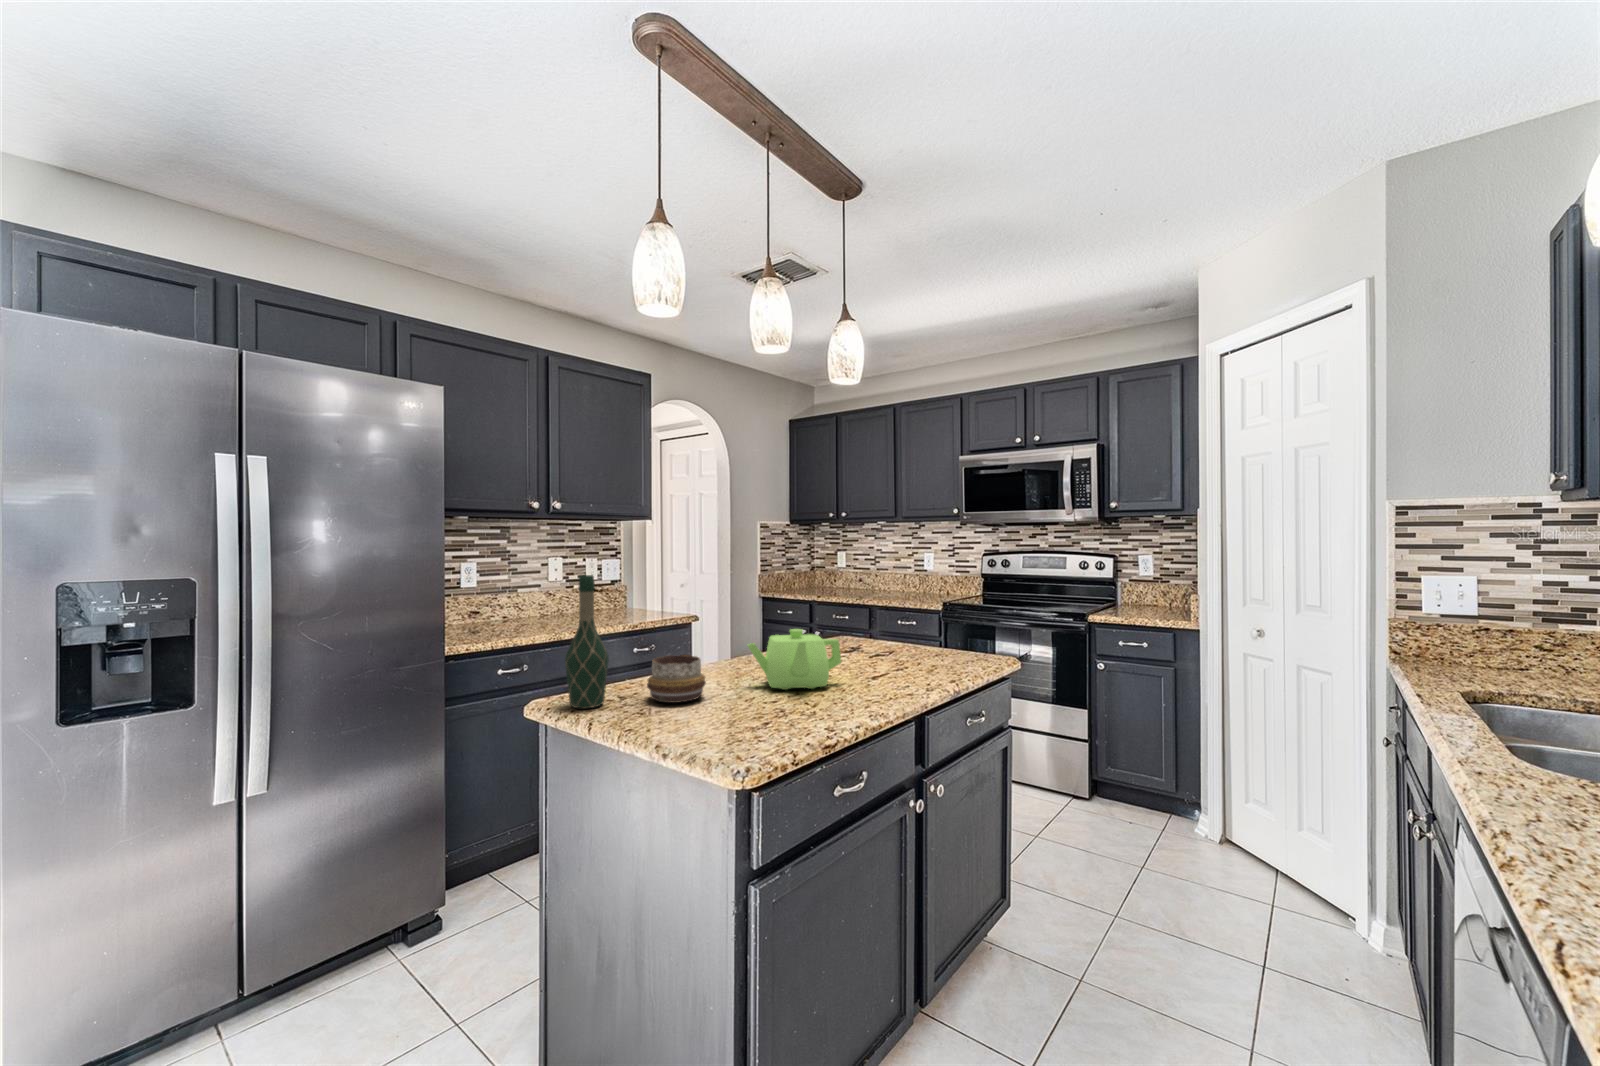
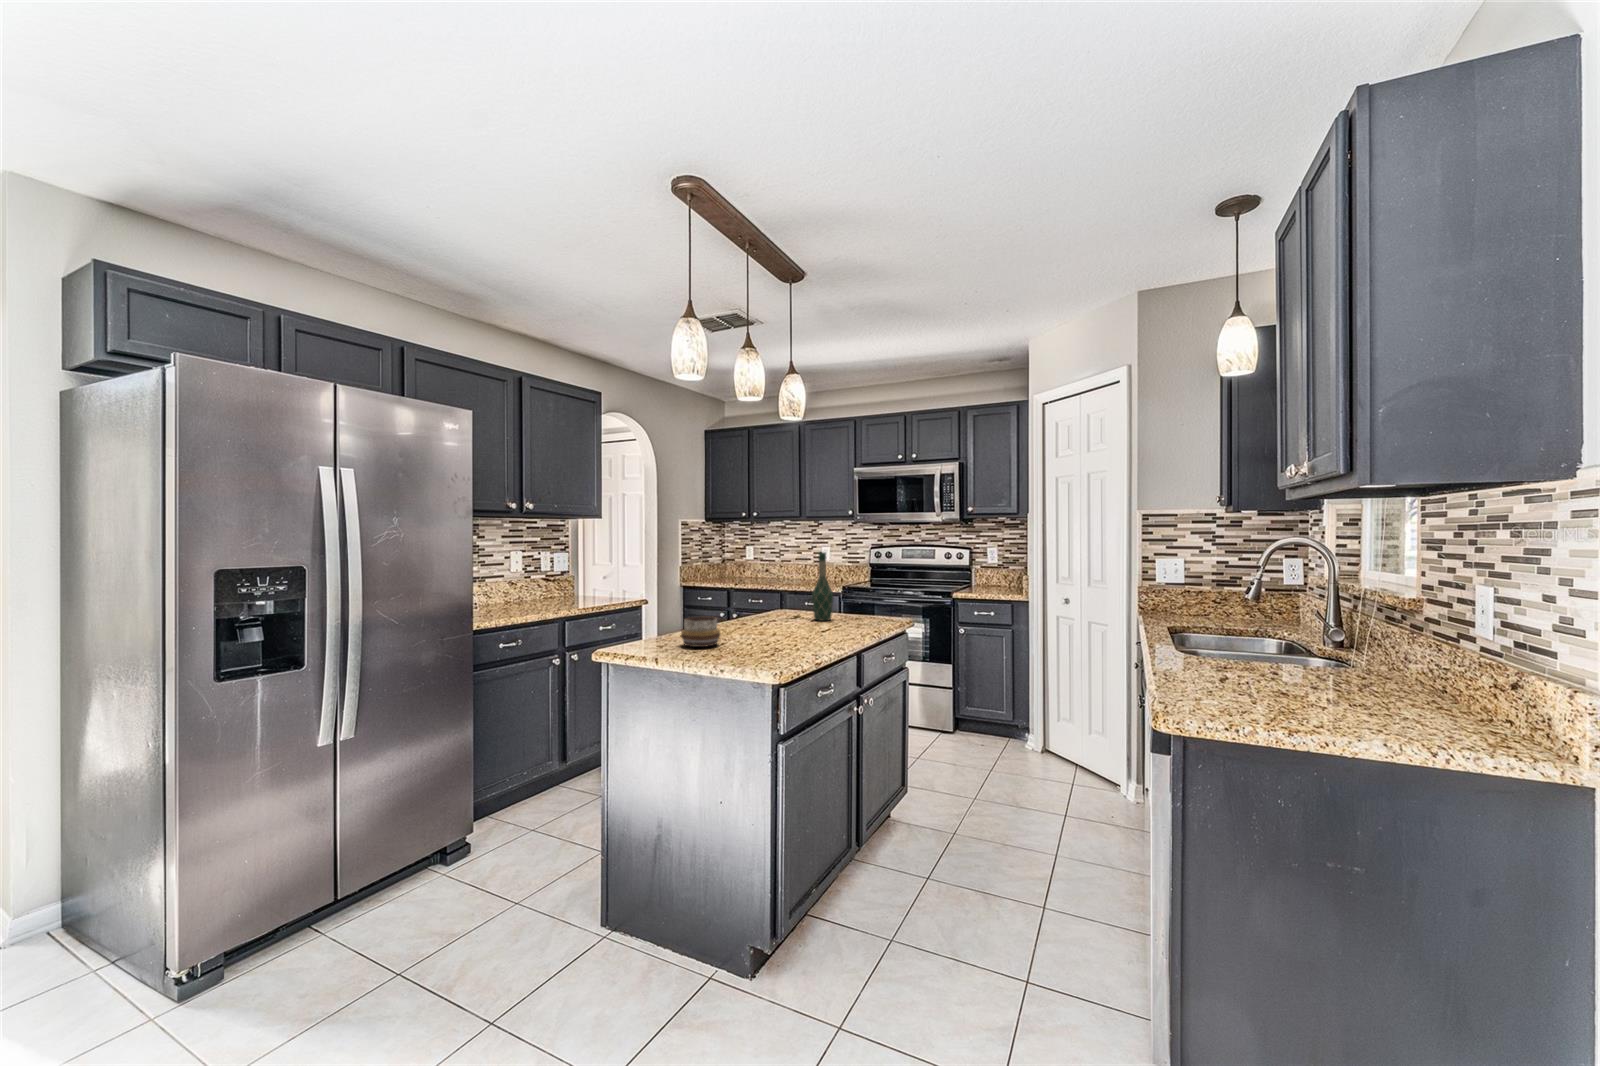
wine bottle: present [565,575,609,708] -> present [812,552,833,621]
teapot: present [748,629,841,690] -> none [742,598,805,639]

